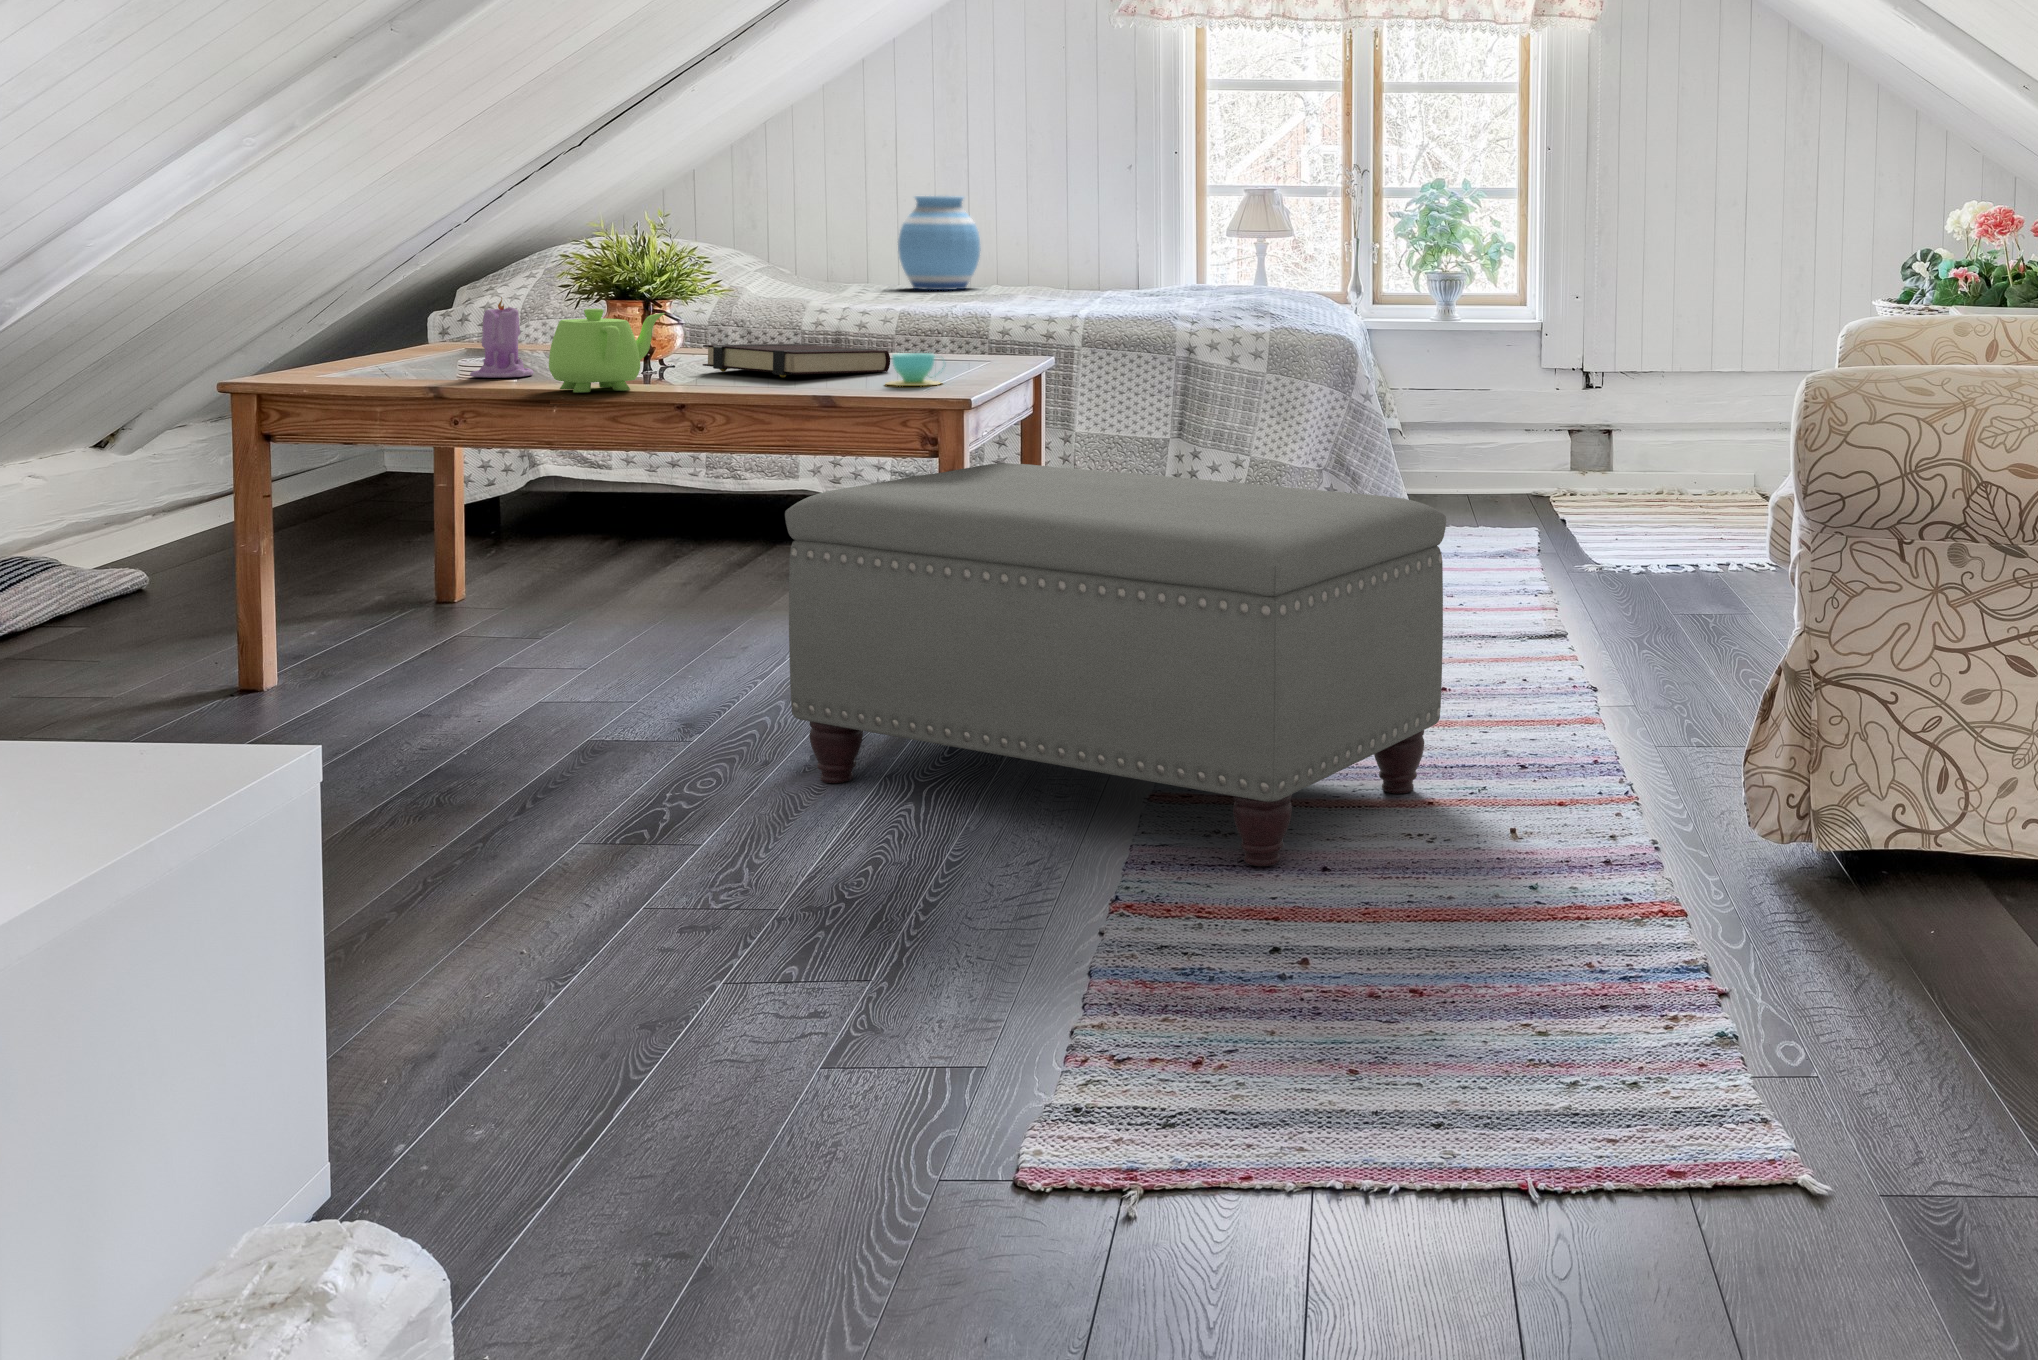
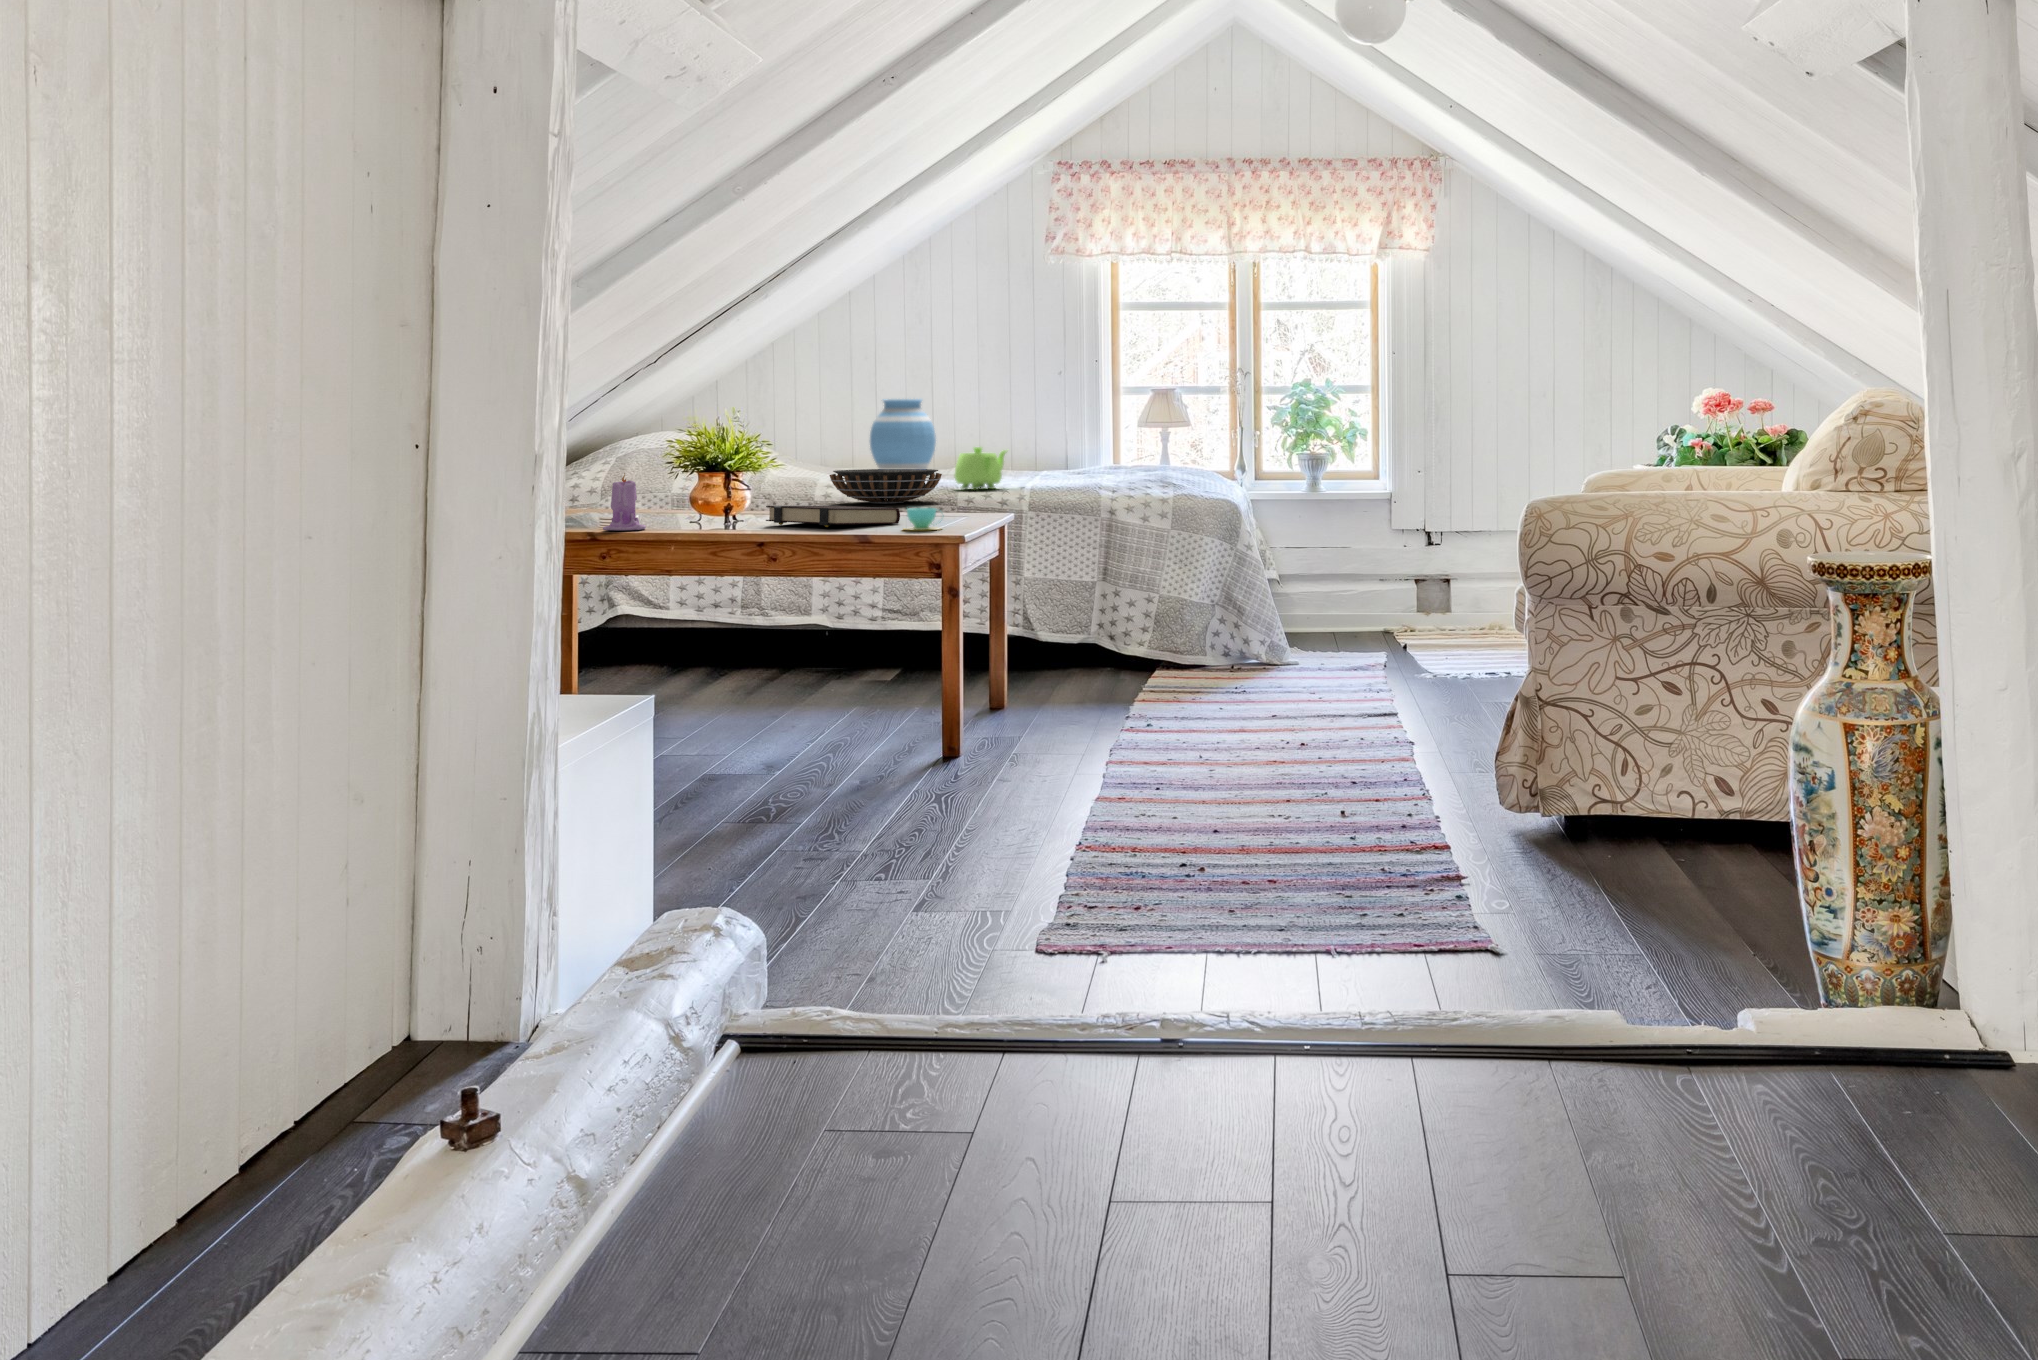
decorative bowl: none [816,289,967,335] -> present [830,469,942,503]
teapot: present [549,309,665,392] -> present [955,447,1007,489]
ottoman: present [785,463,1446,866] -> none [851,581,1298,829]

